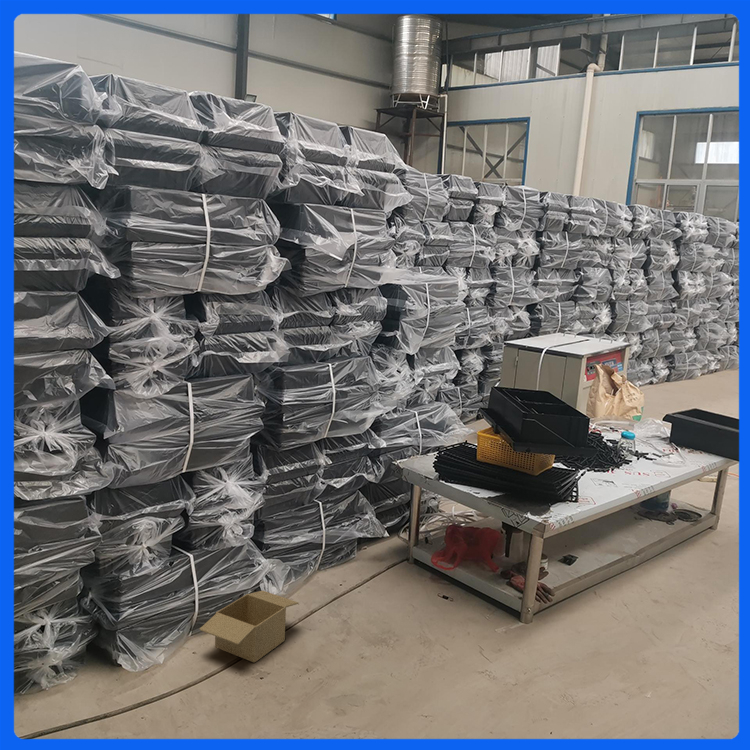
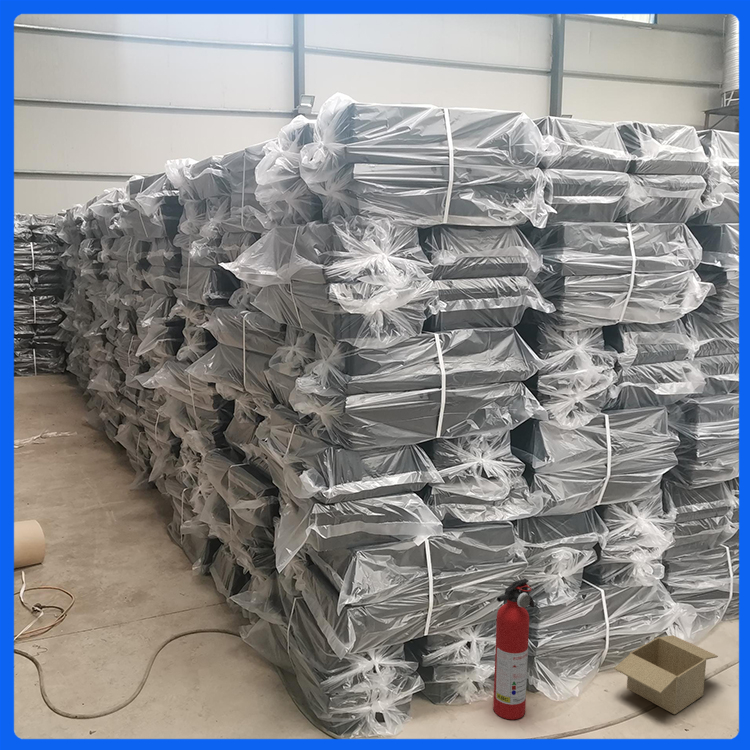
fire extinguisher: none [67,552,111,698] -> present [493,578,534,719]

